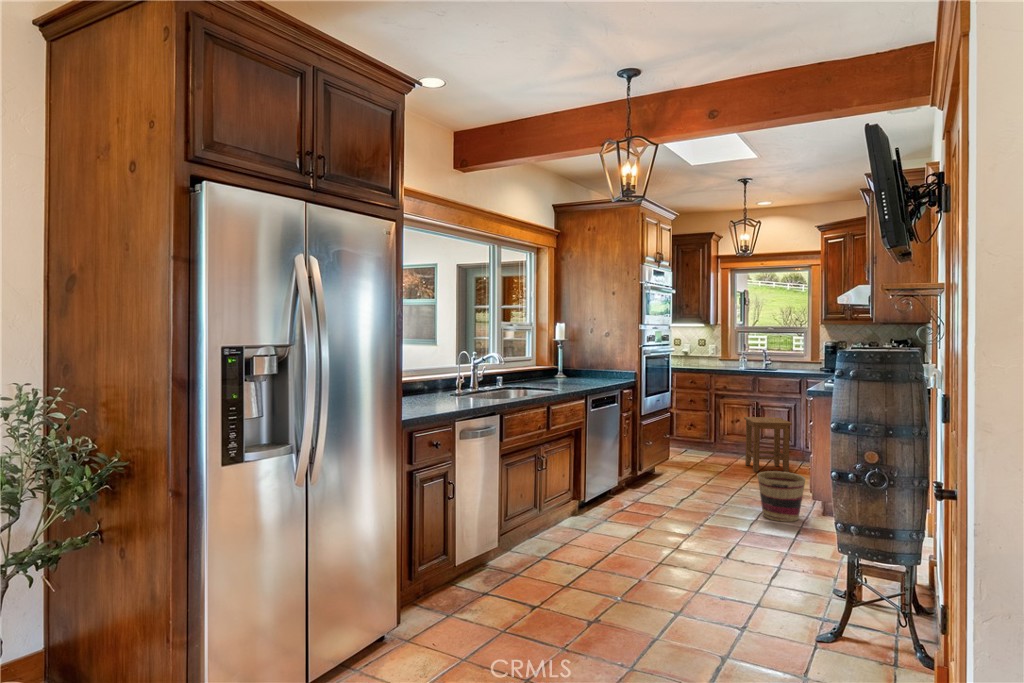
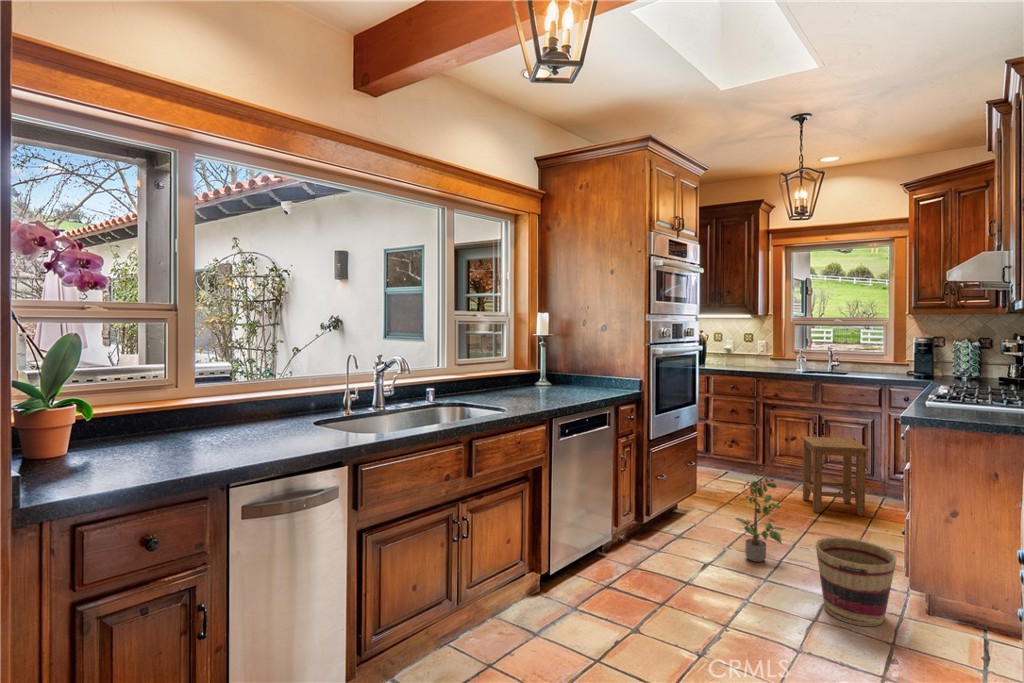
potted plant: none [703,437,737,497] -> present [736,478,784,562]

